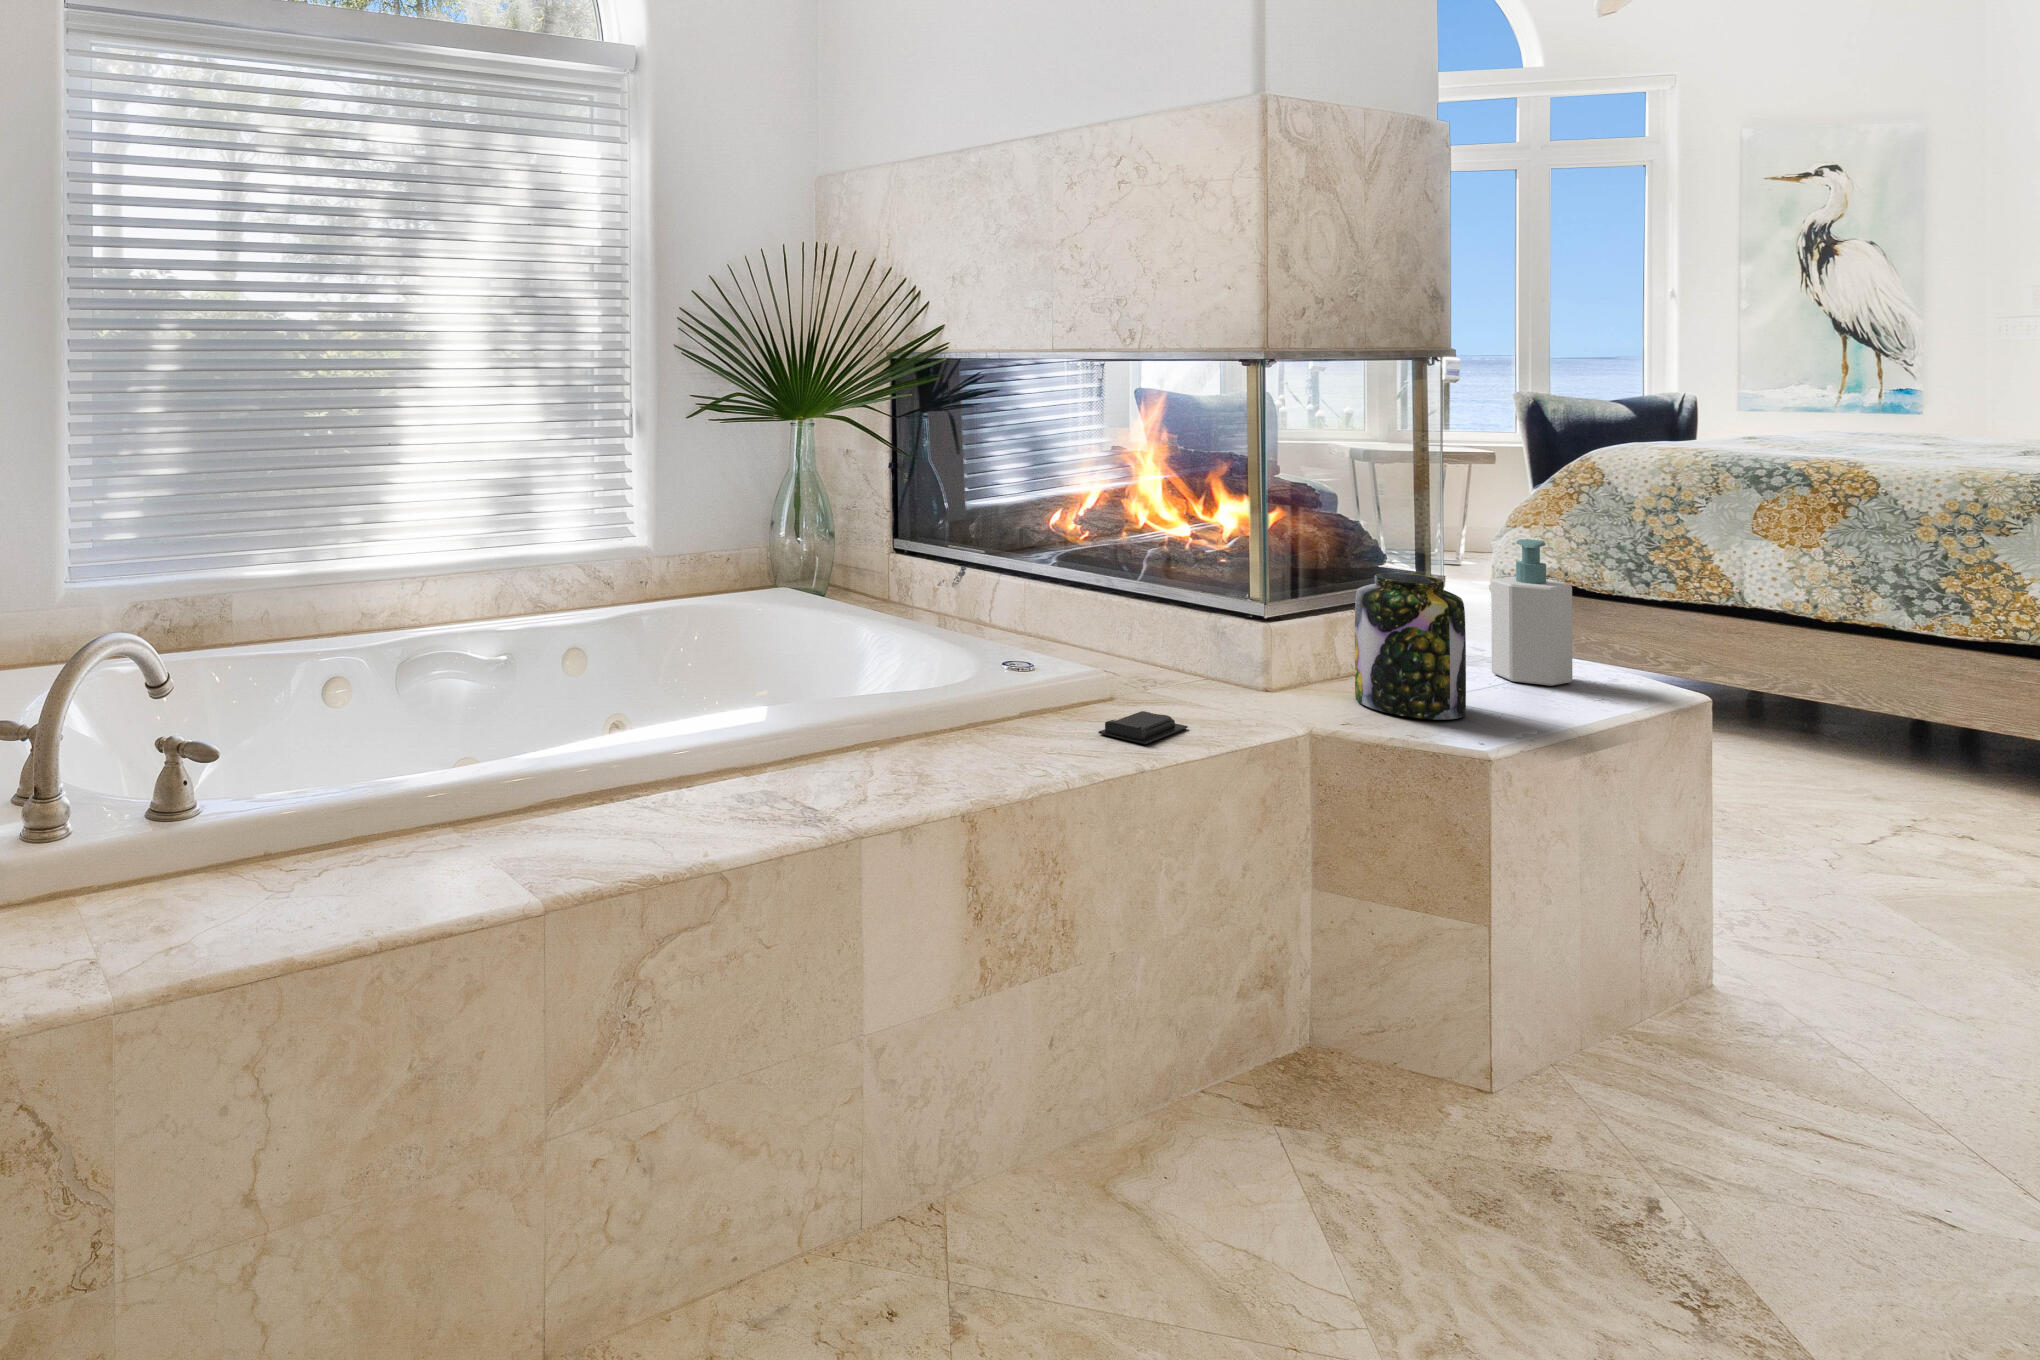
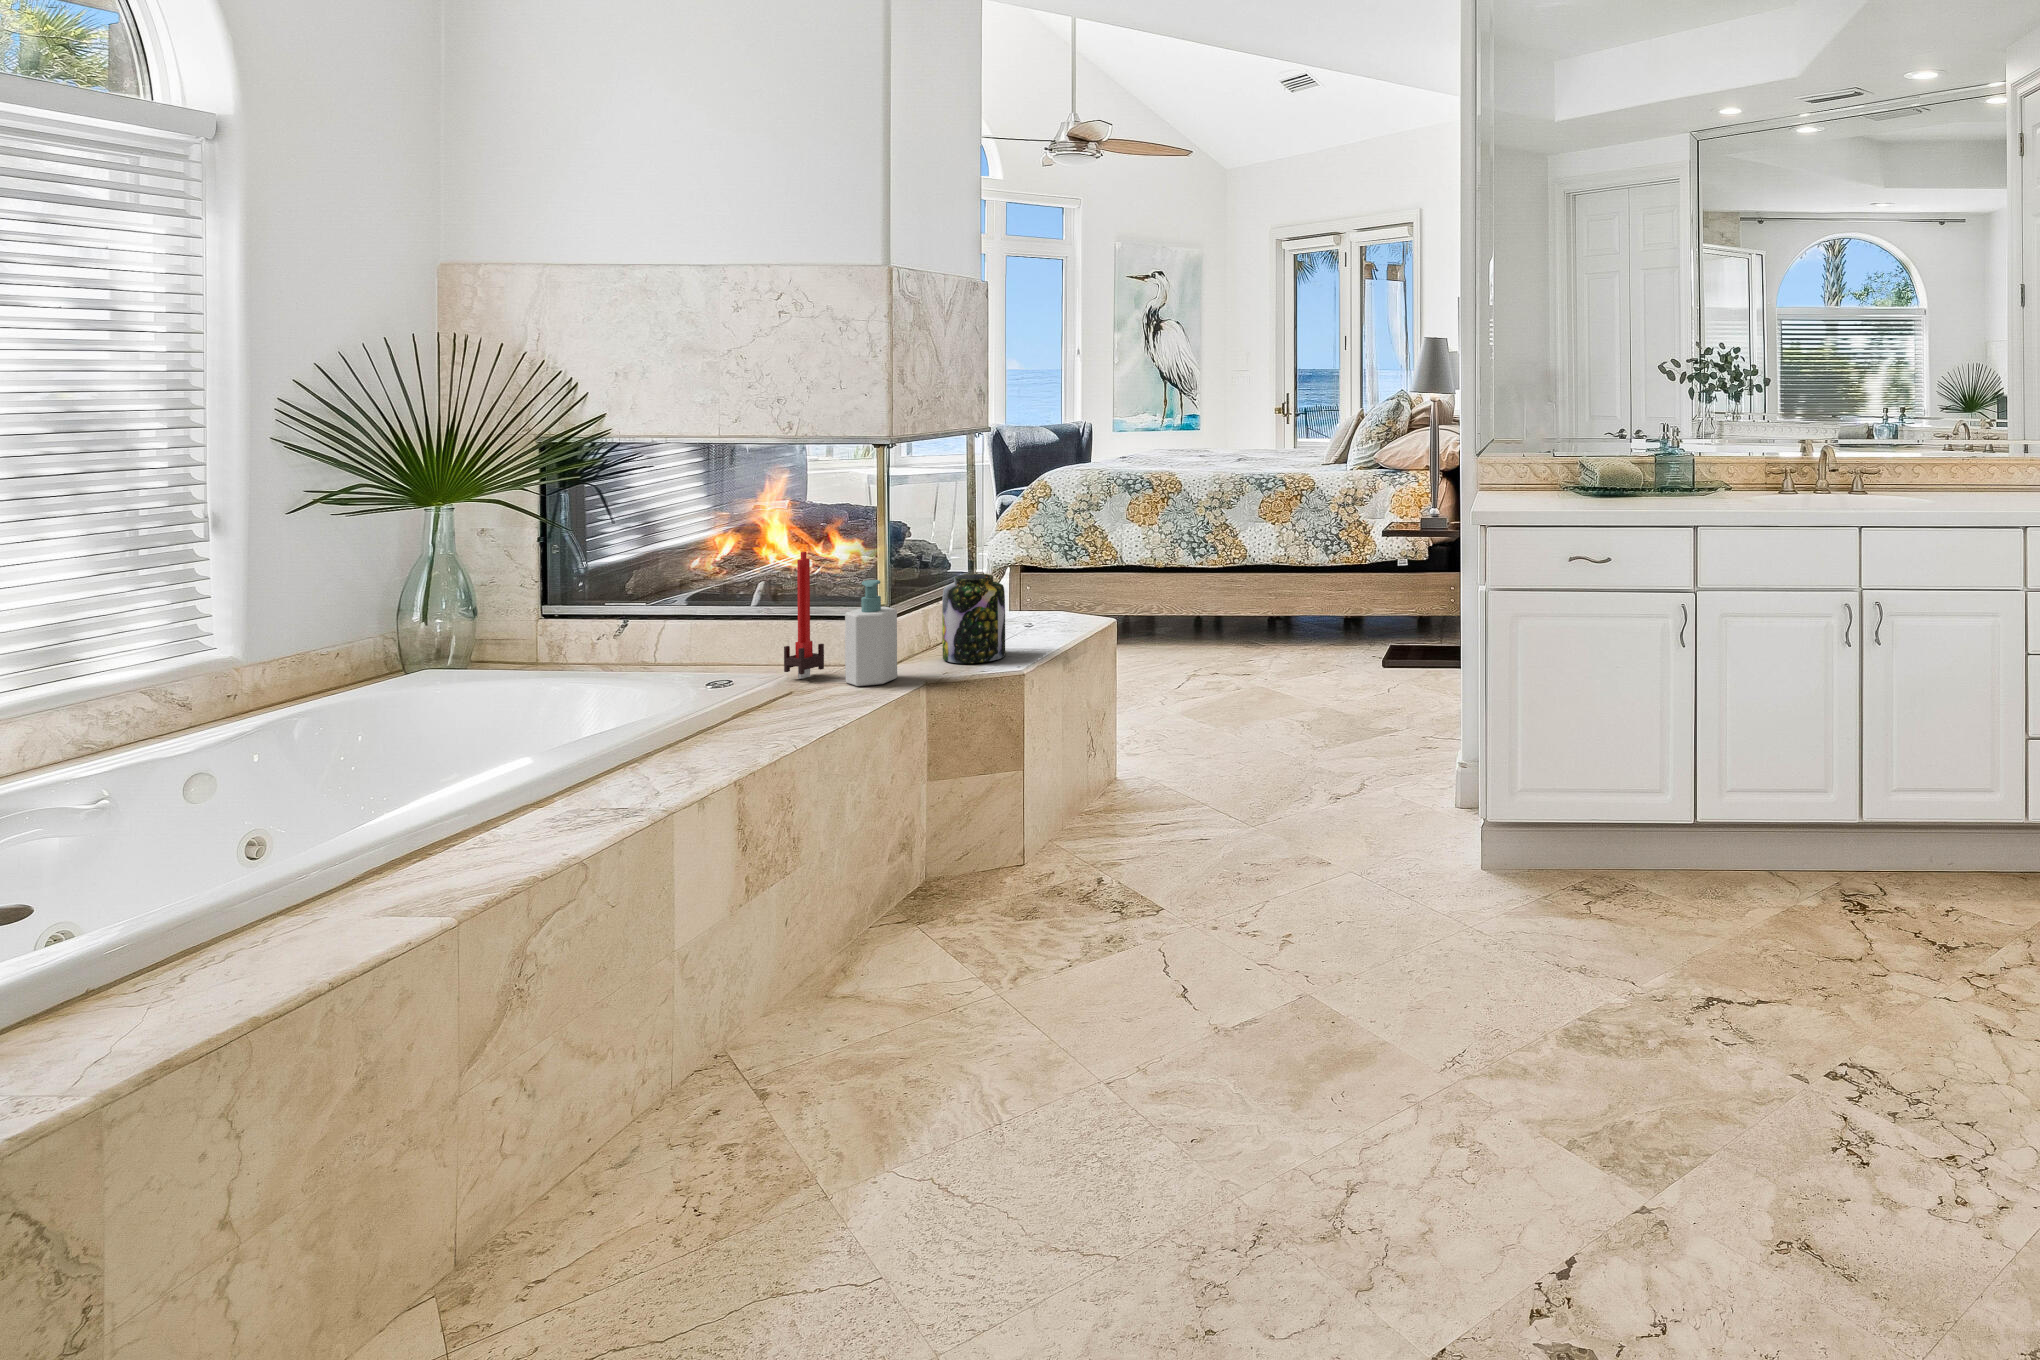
candle: none [1118,507,1171,682] -> present [784,552,824,679]
soap bottle: present [1491,539,1572,686] -> present [845,580,897,686]
soap bar: present [1098,711,1188,744] -> none [792,694,850,716]

